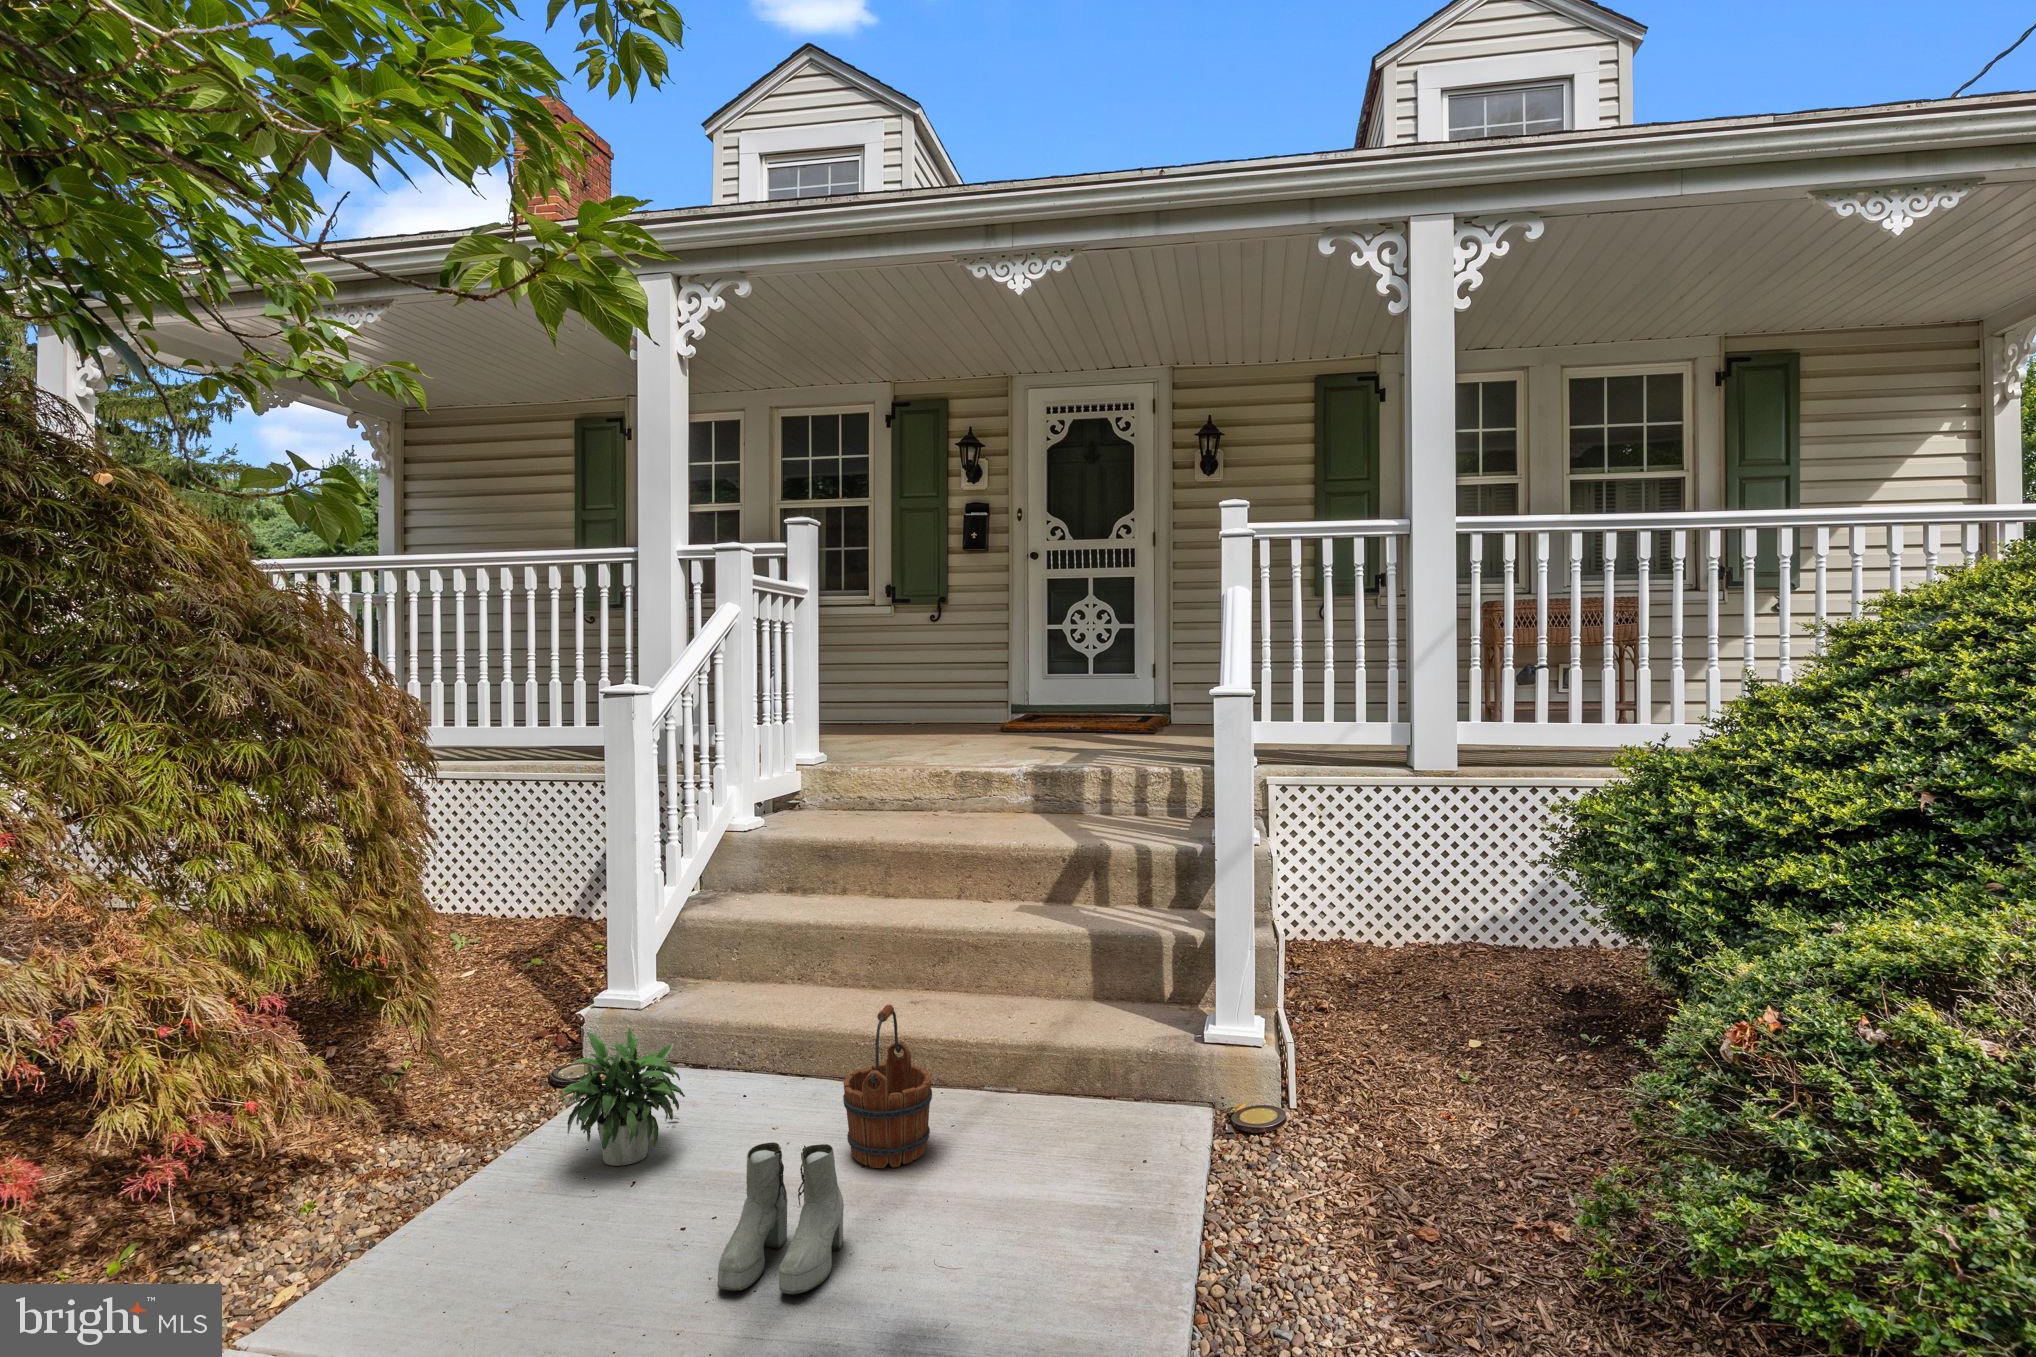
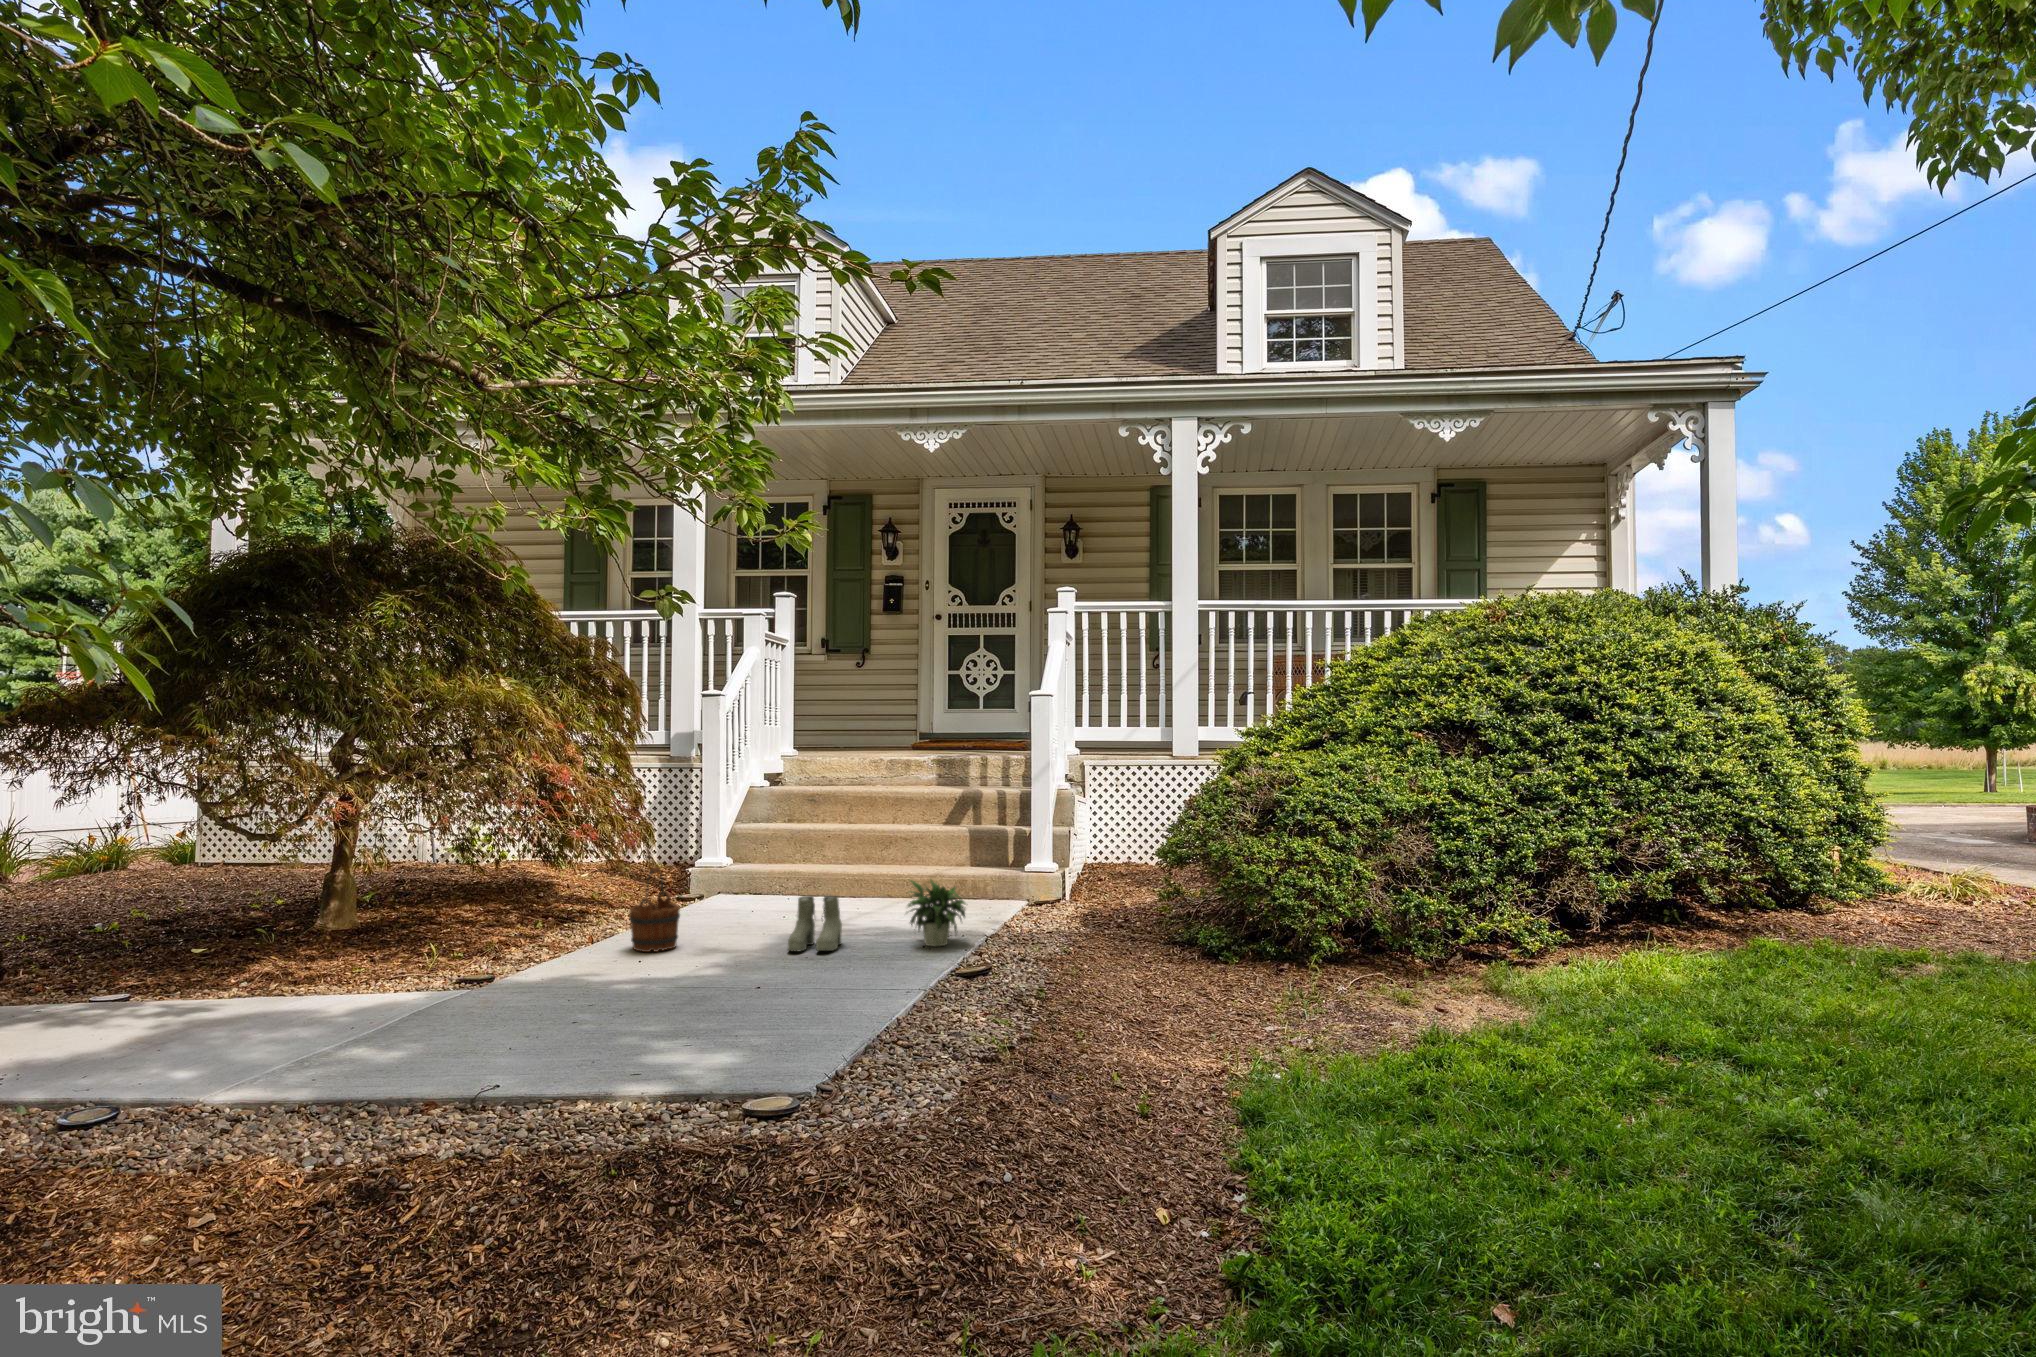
wooden bucket: present [843,1005,932,1168] -> present [629,867,680,952]
potted plant: present [556,1028,685,1166] -> present [907,880,965,946]

